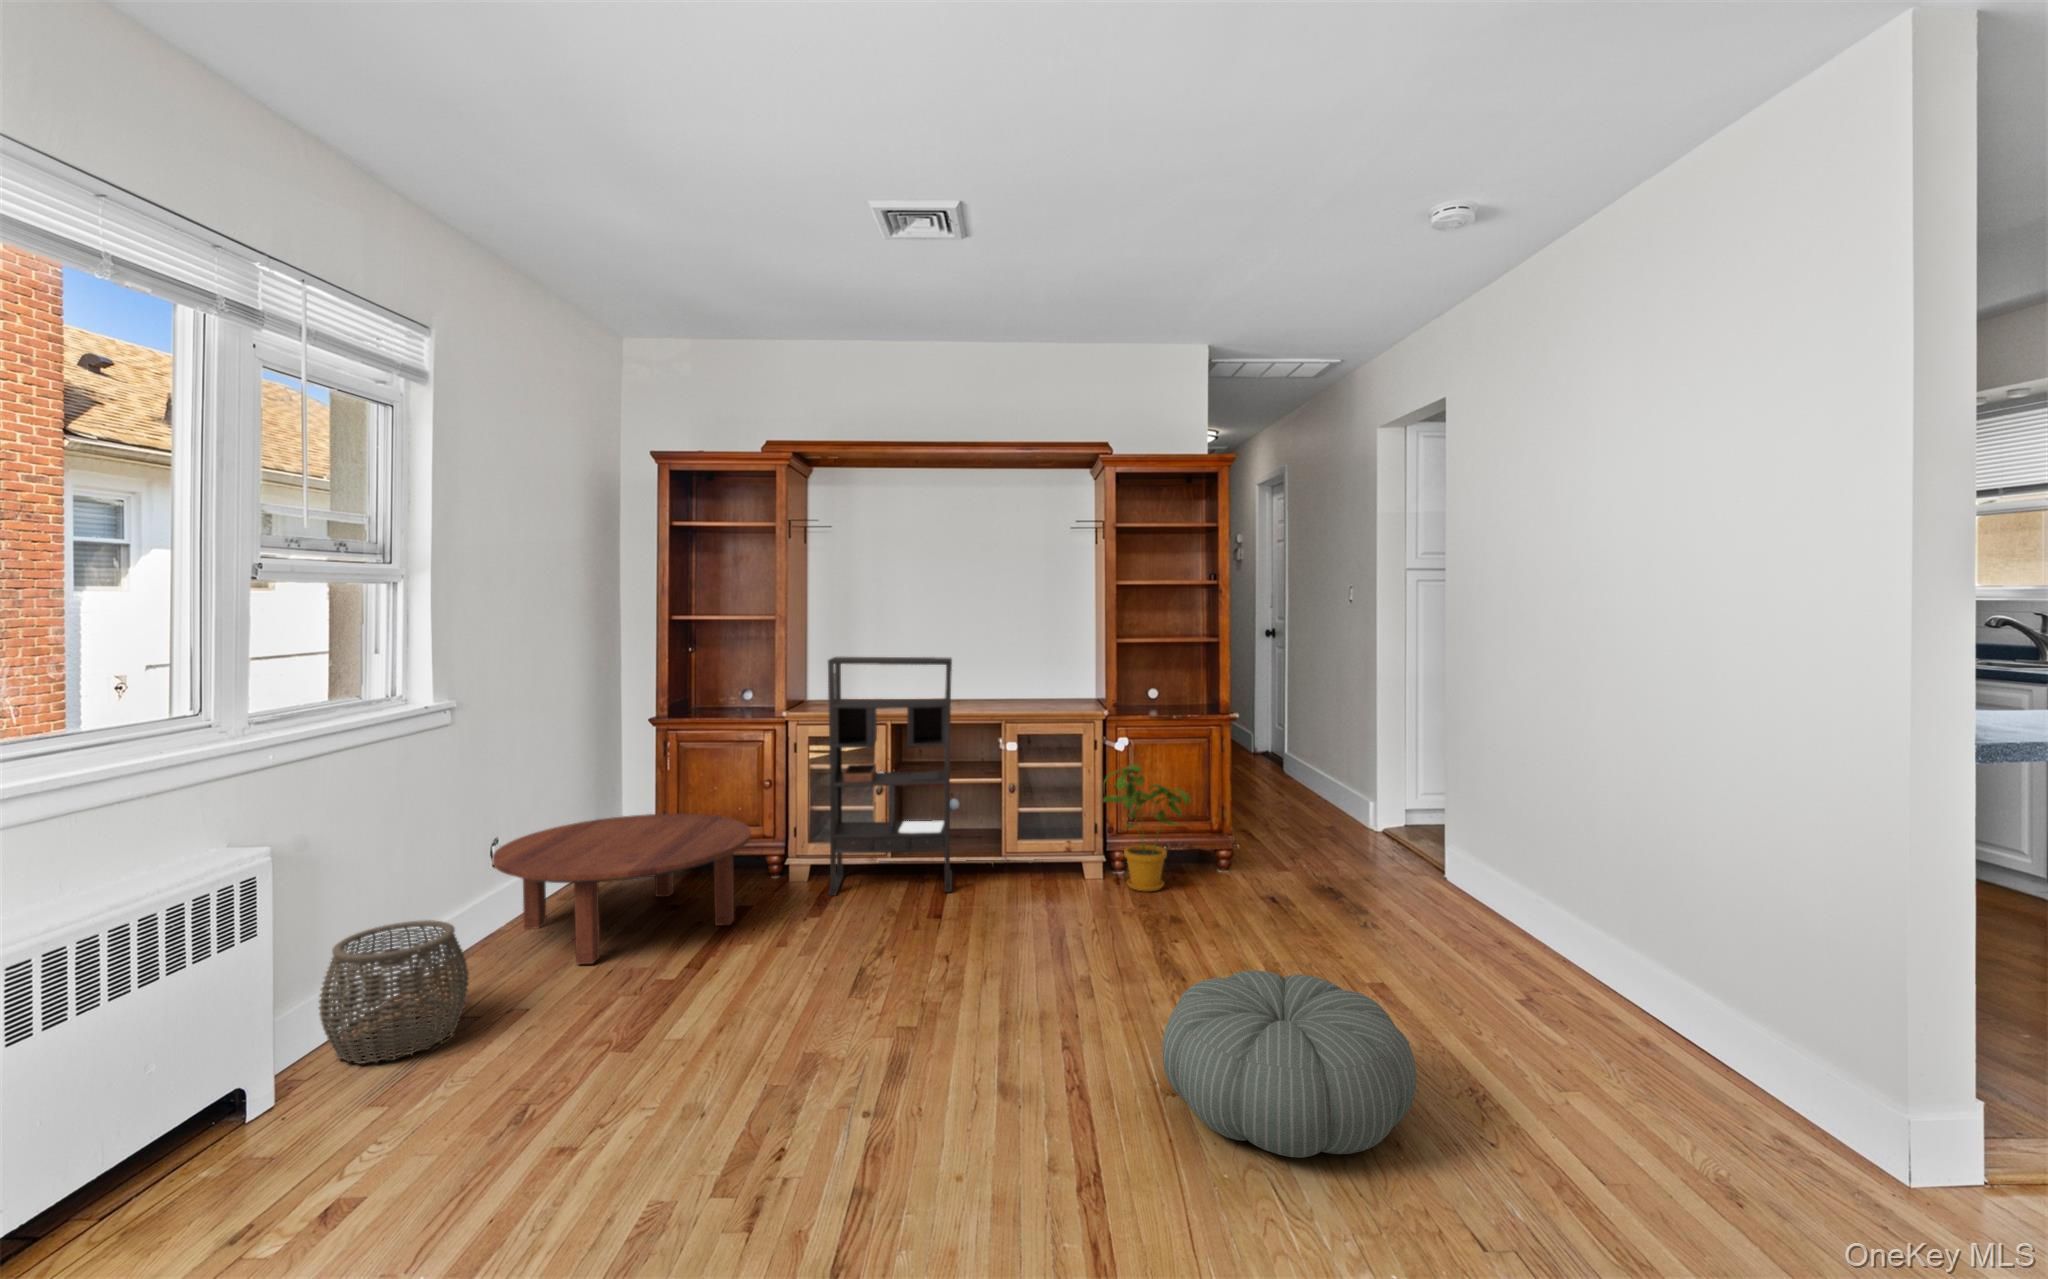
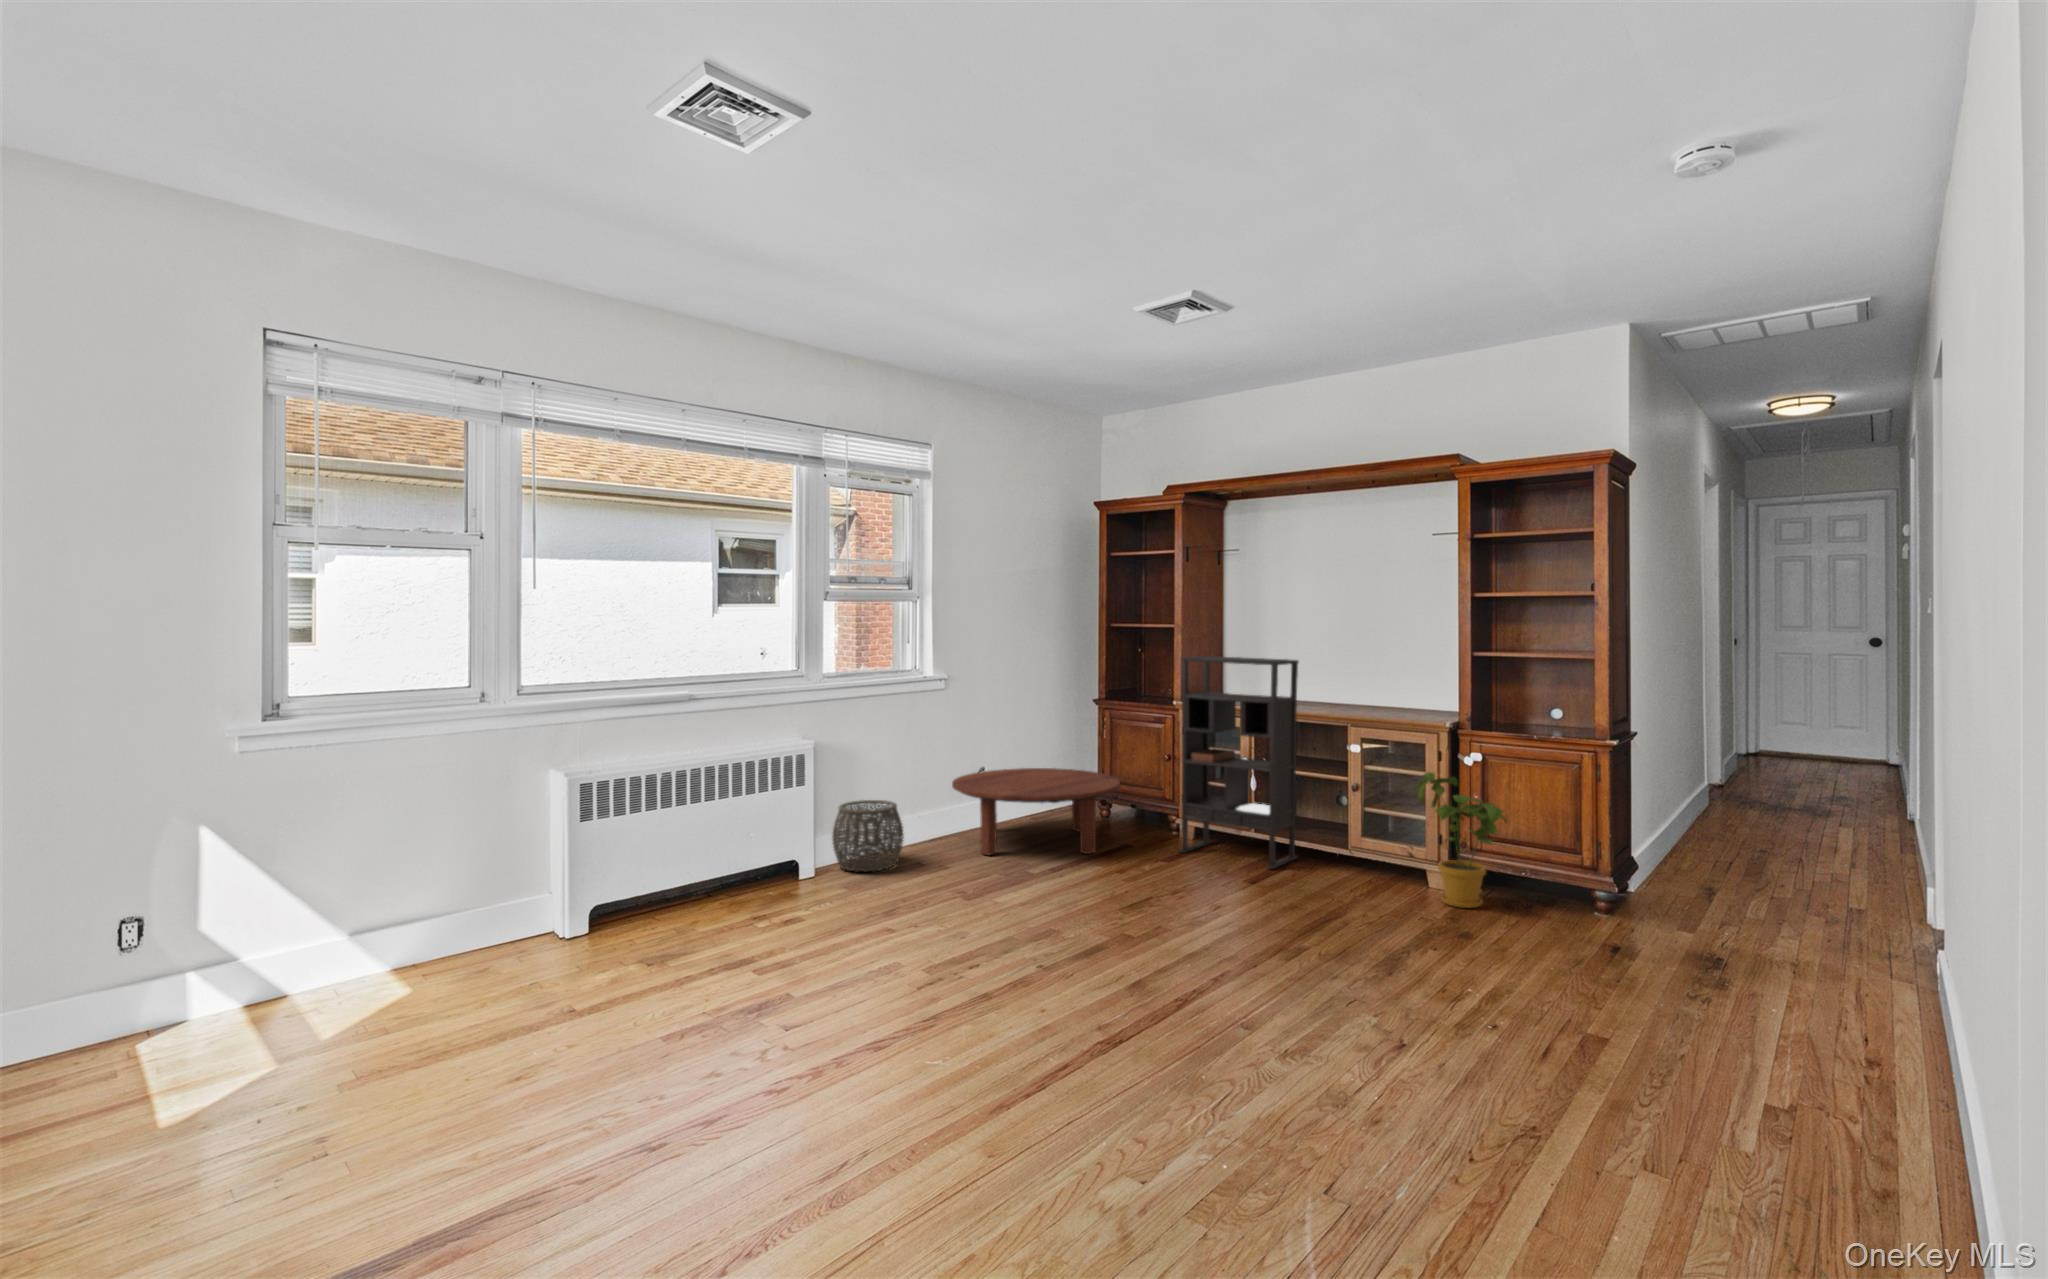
pouf: present [1162,970,1416,1158] -> none [1170,933,1388,1077]

